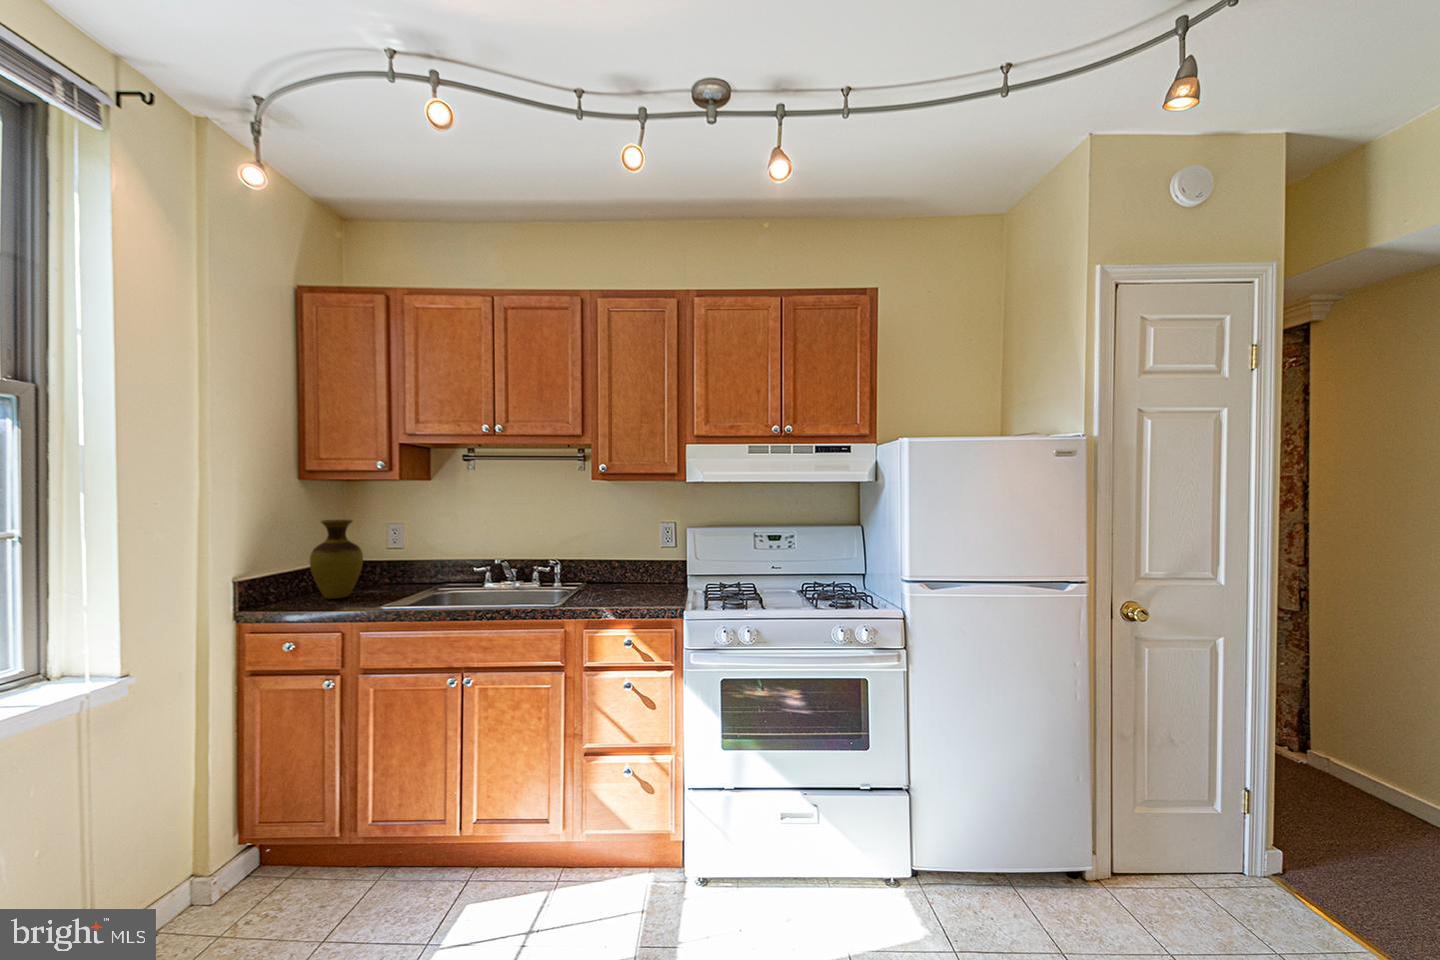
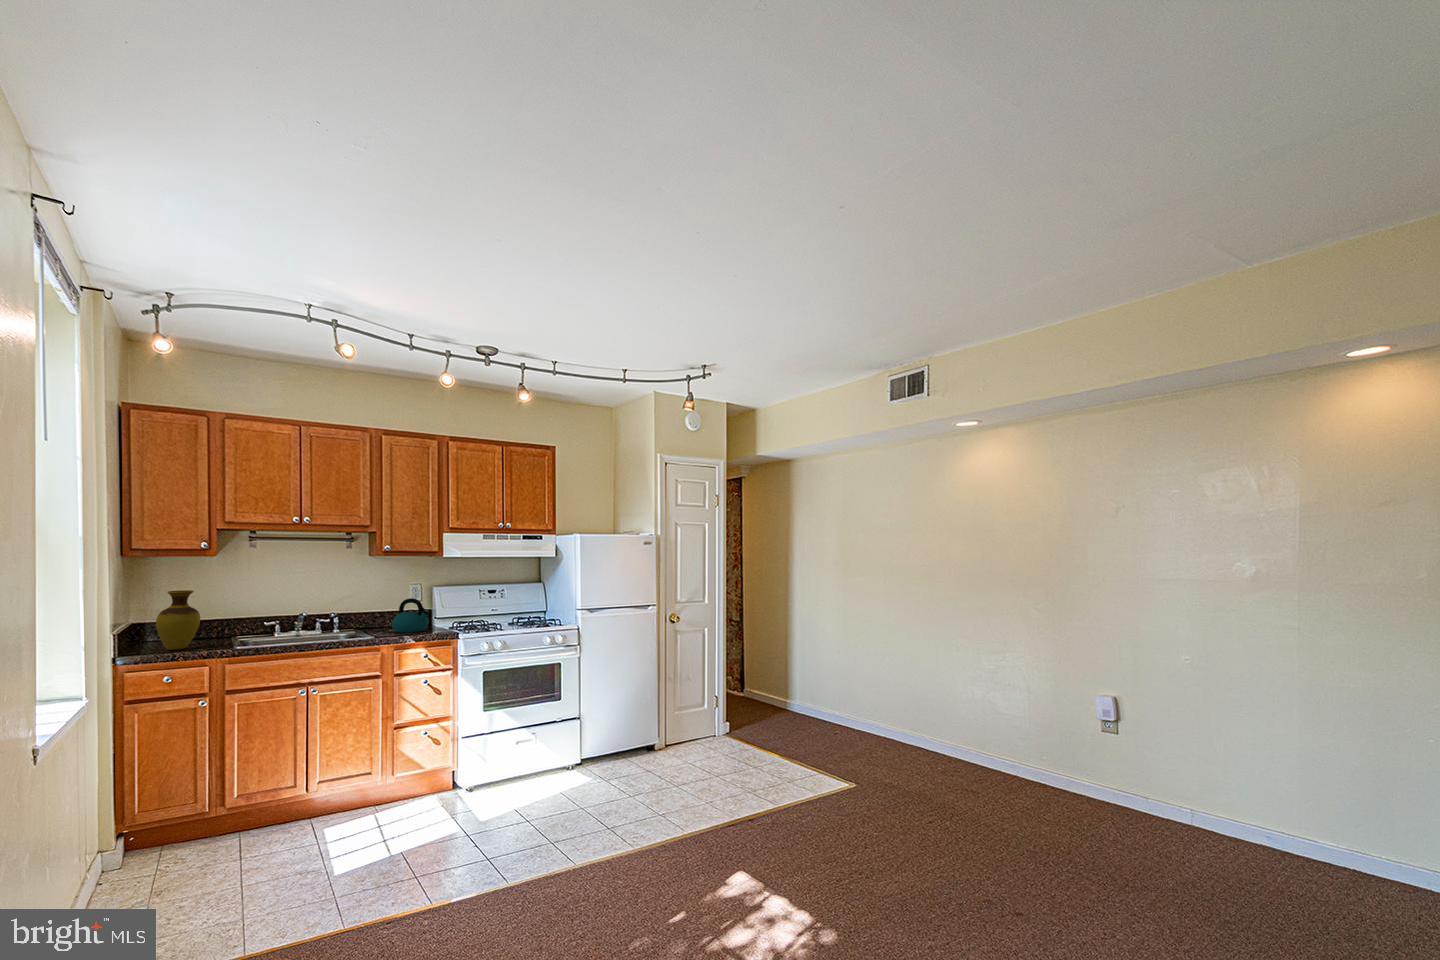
kettle: none [604,544,659,599] -> present [392,598,429,633]

